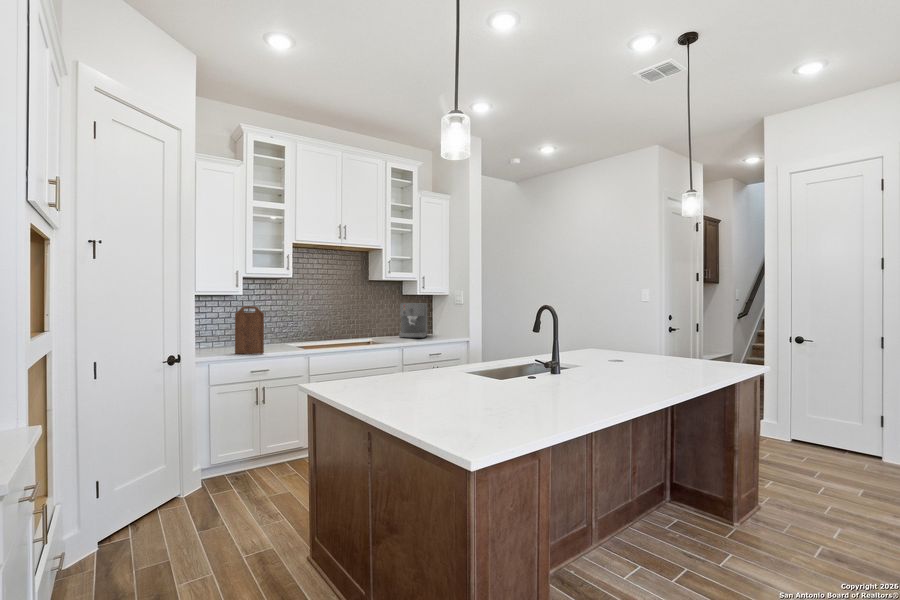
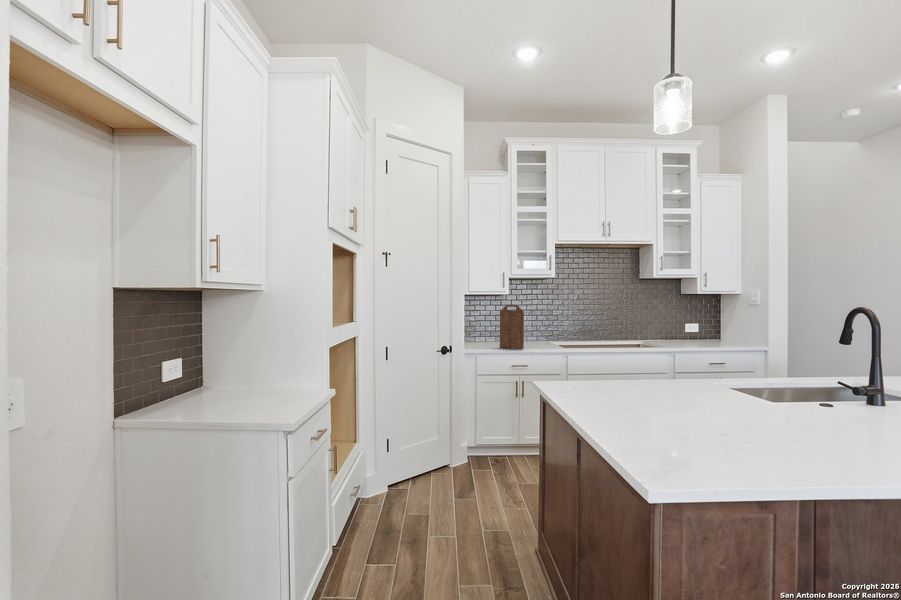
coffee maker: present [399,303,427,338] -> none [674,304,713,345]

